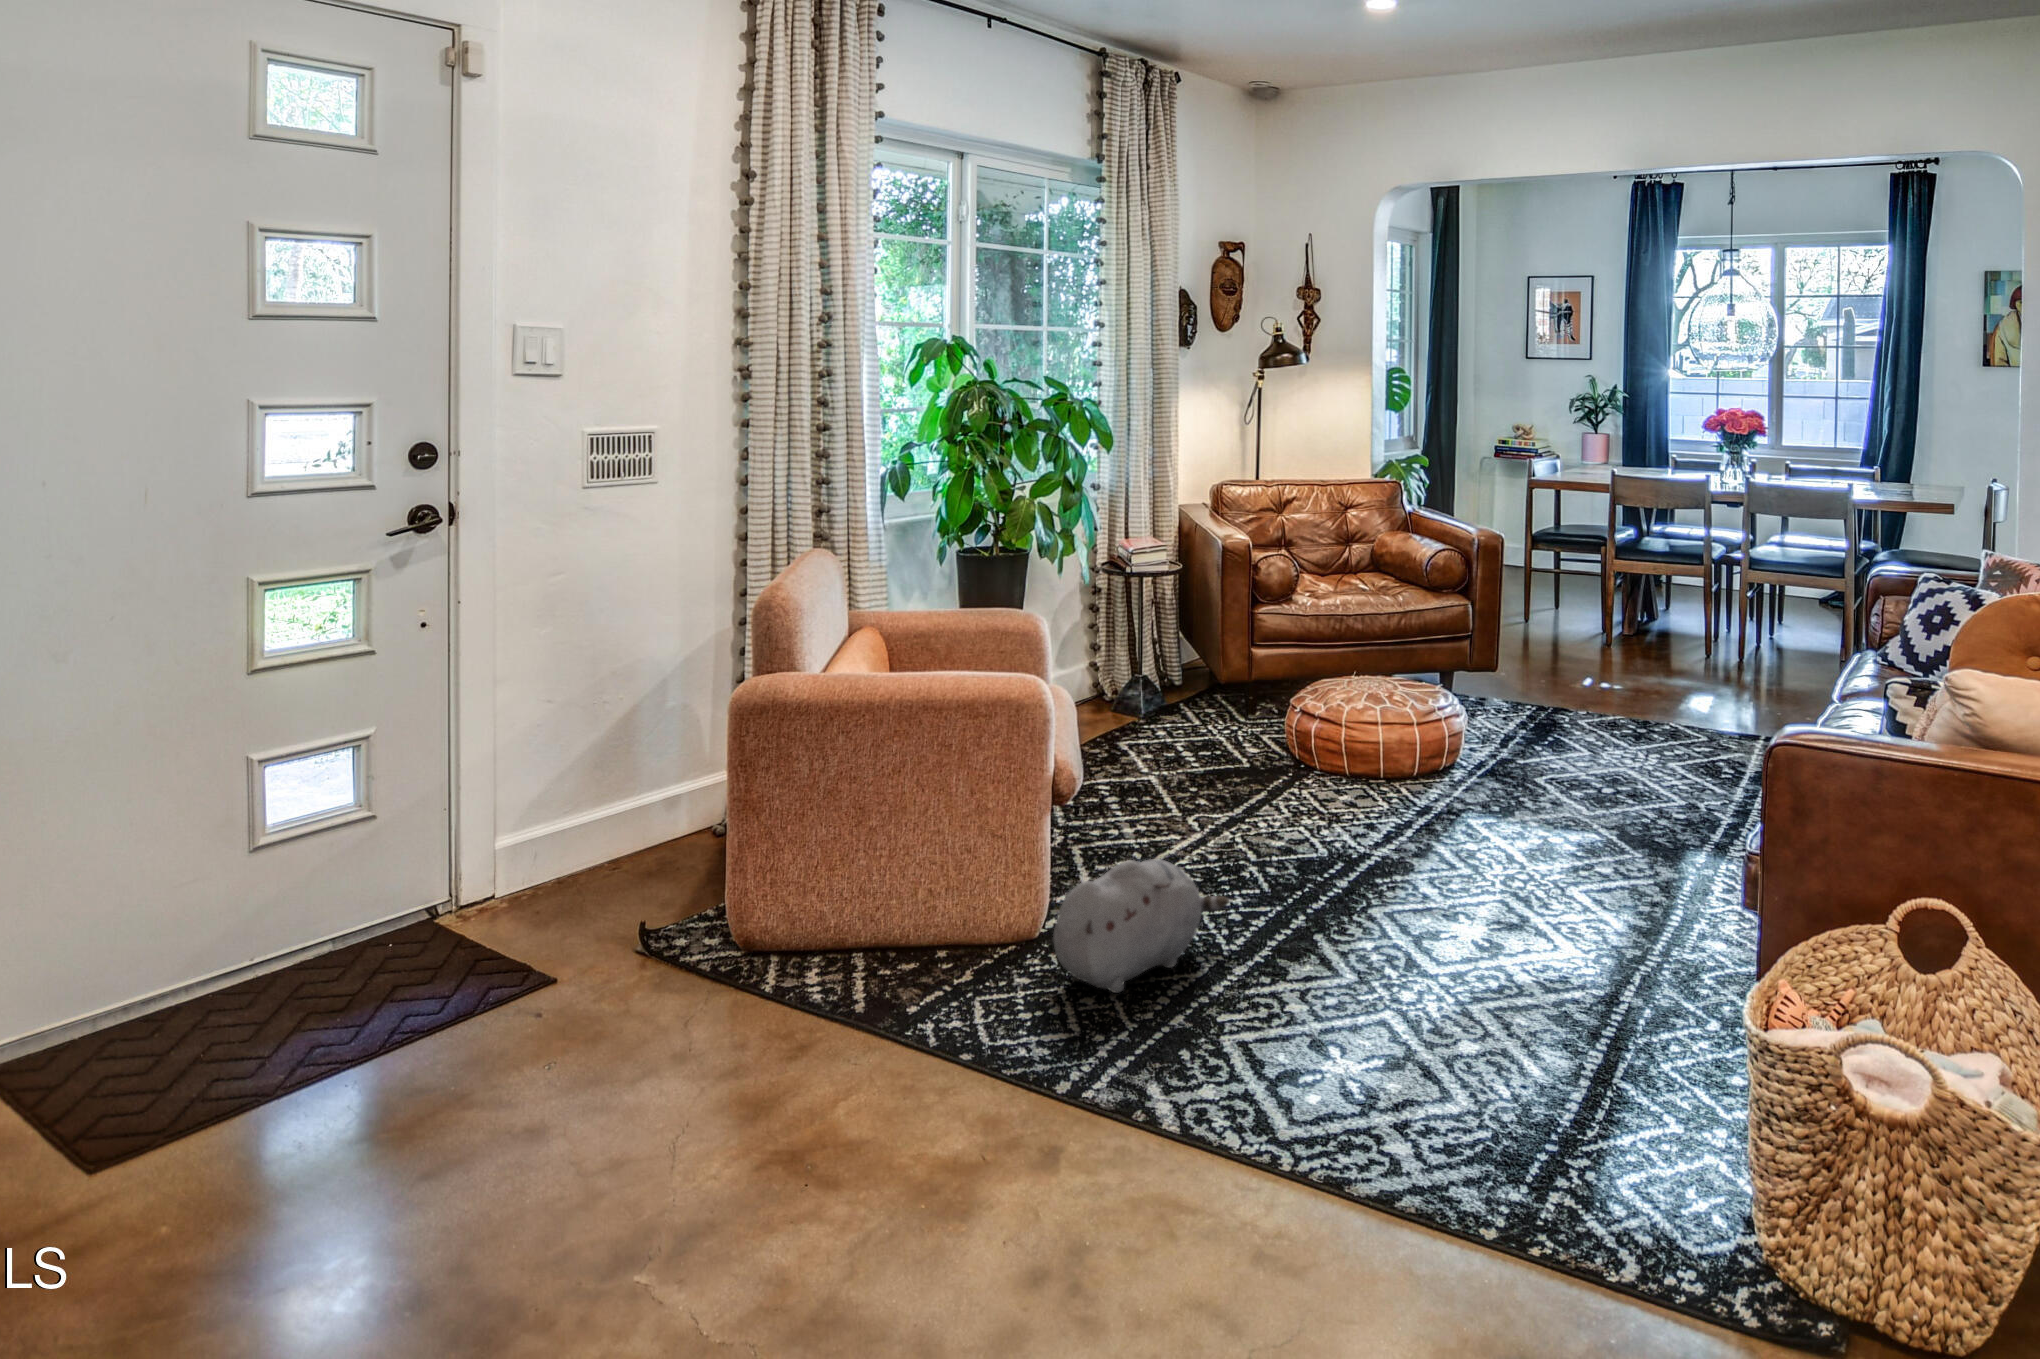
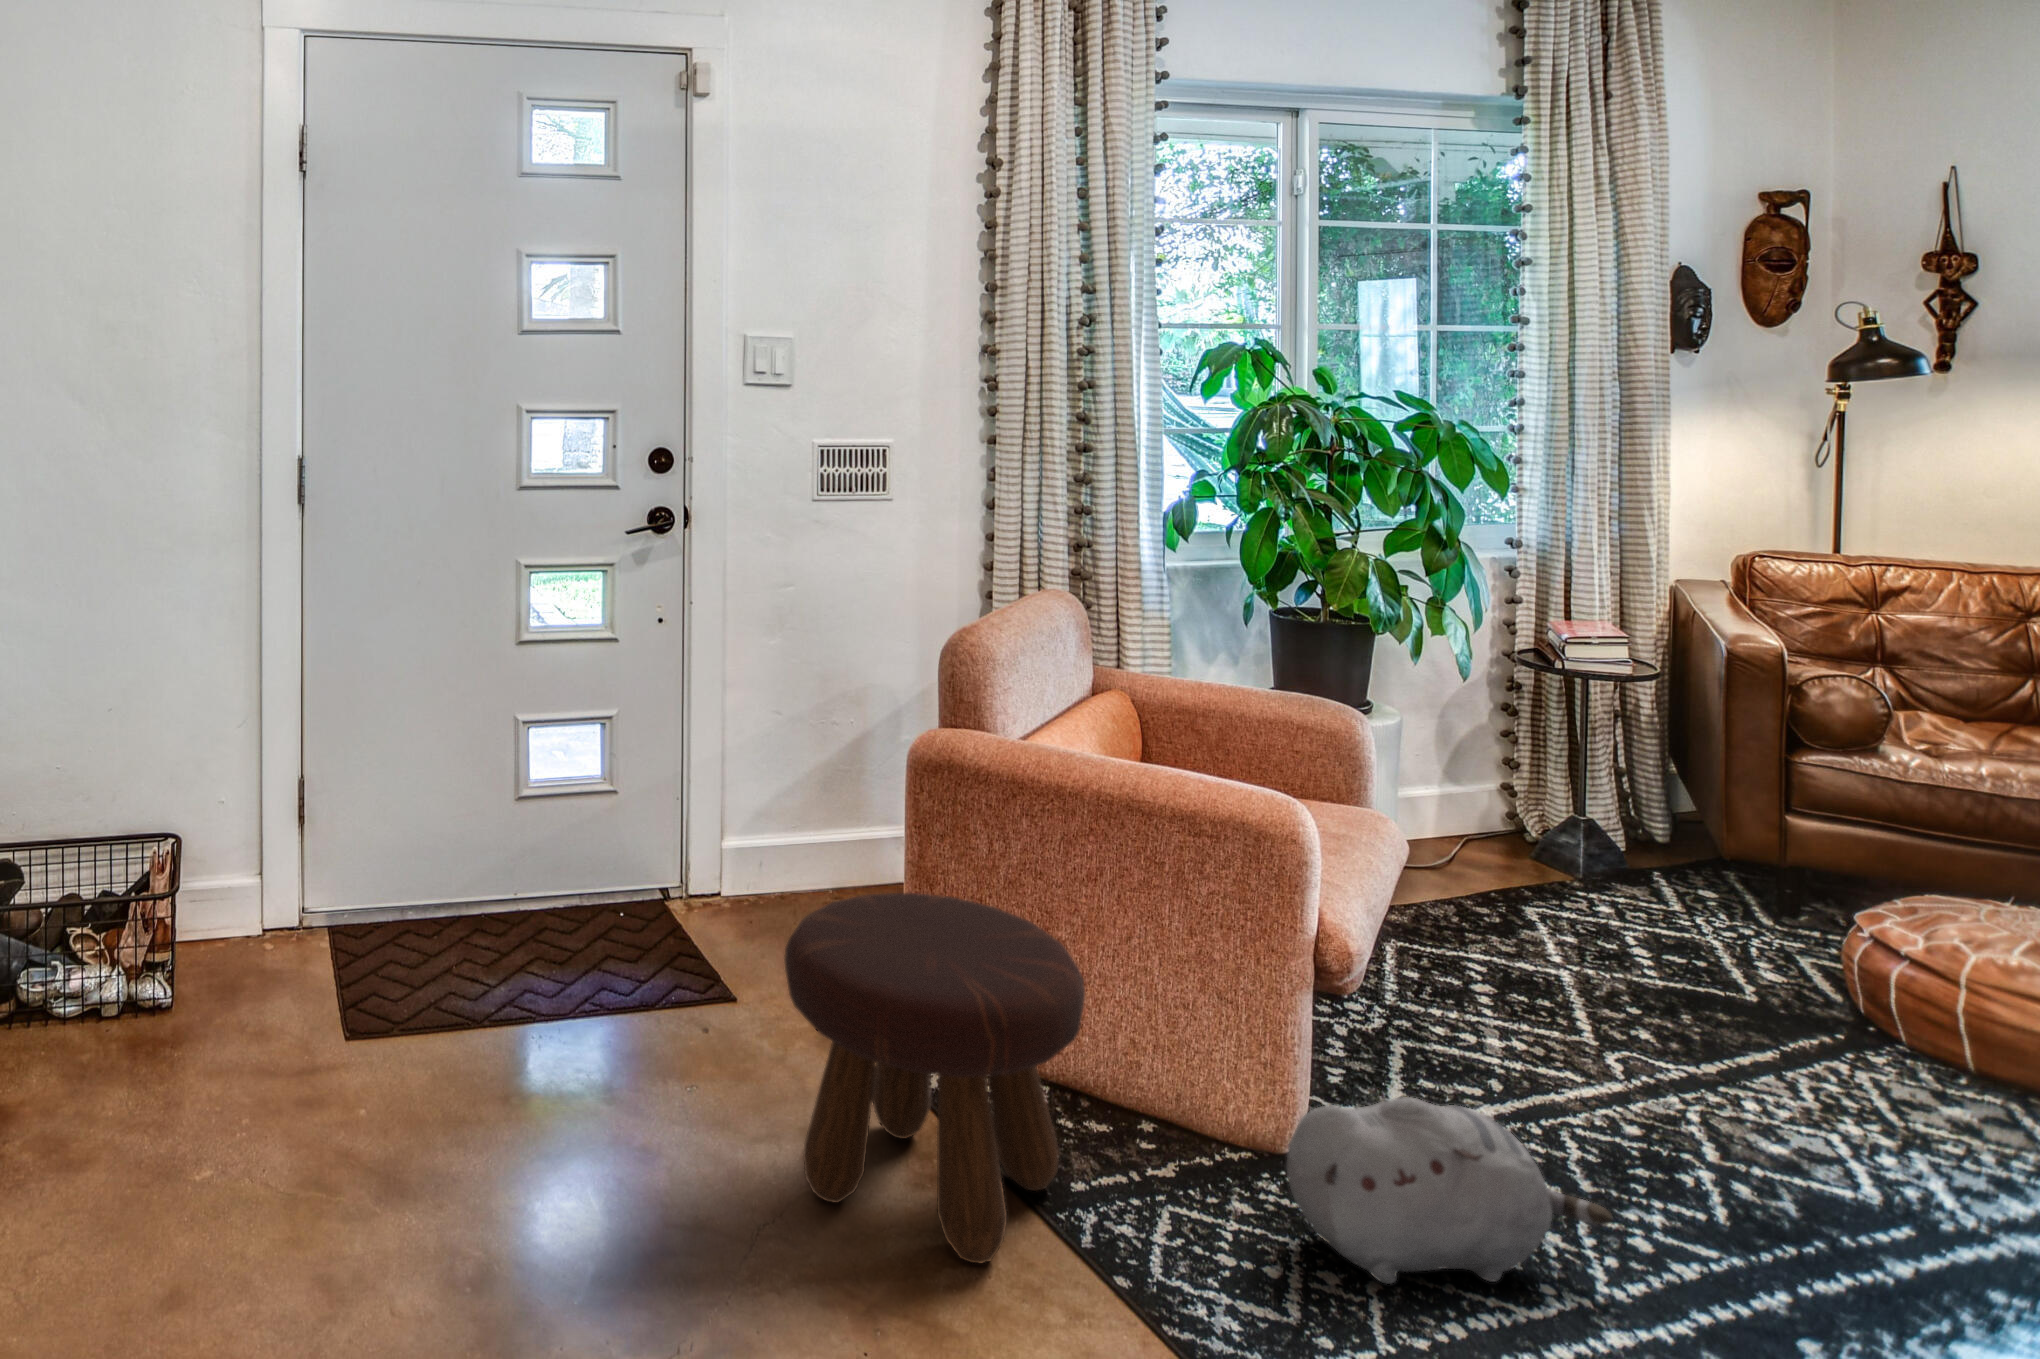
footstool: none [662,809,926,1105] -> present [784,893,1085,1263]

